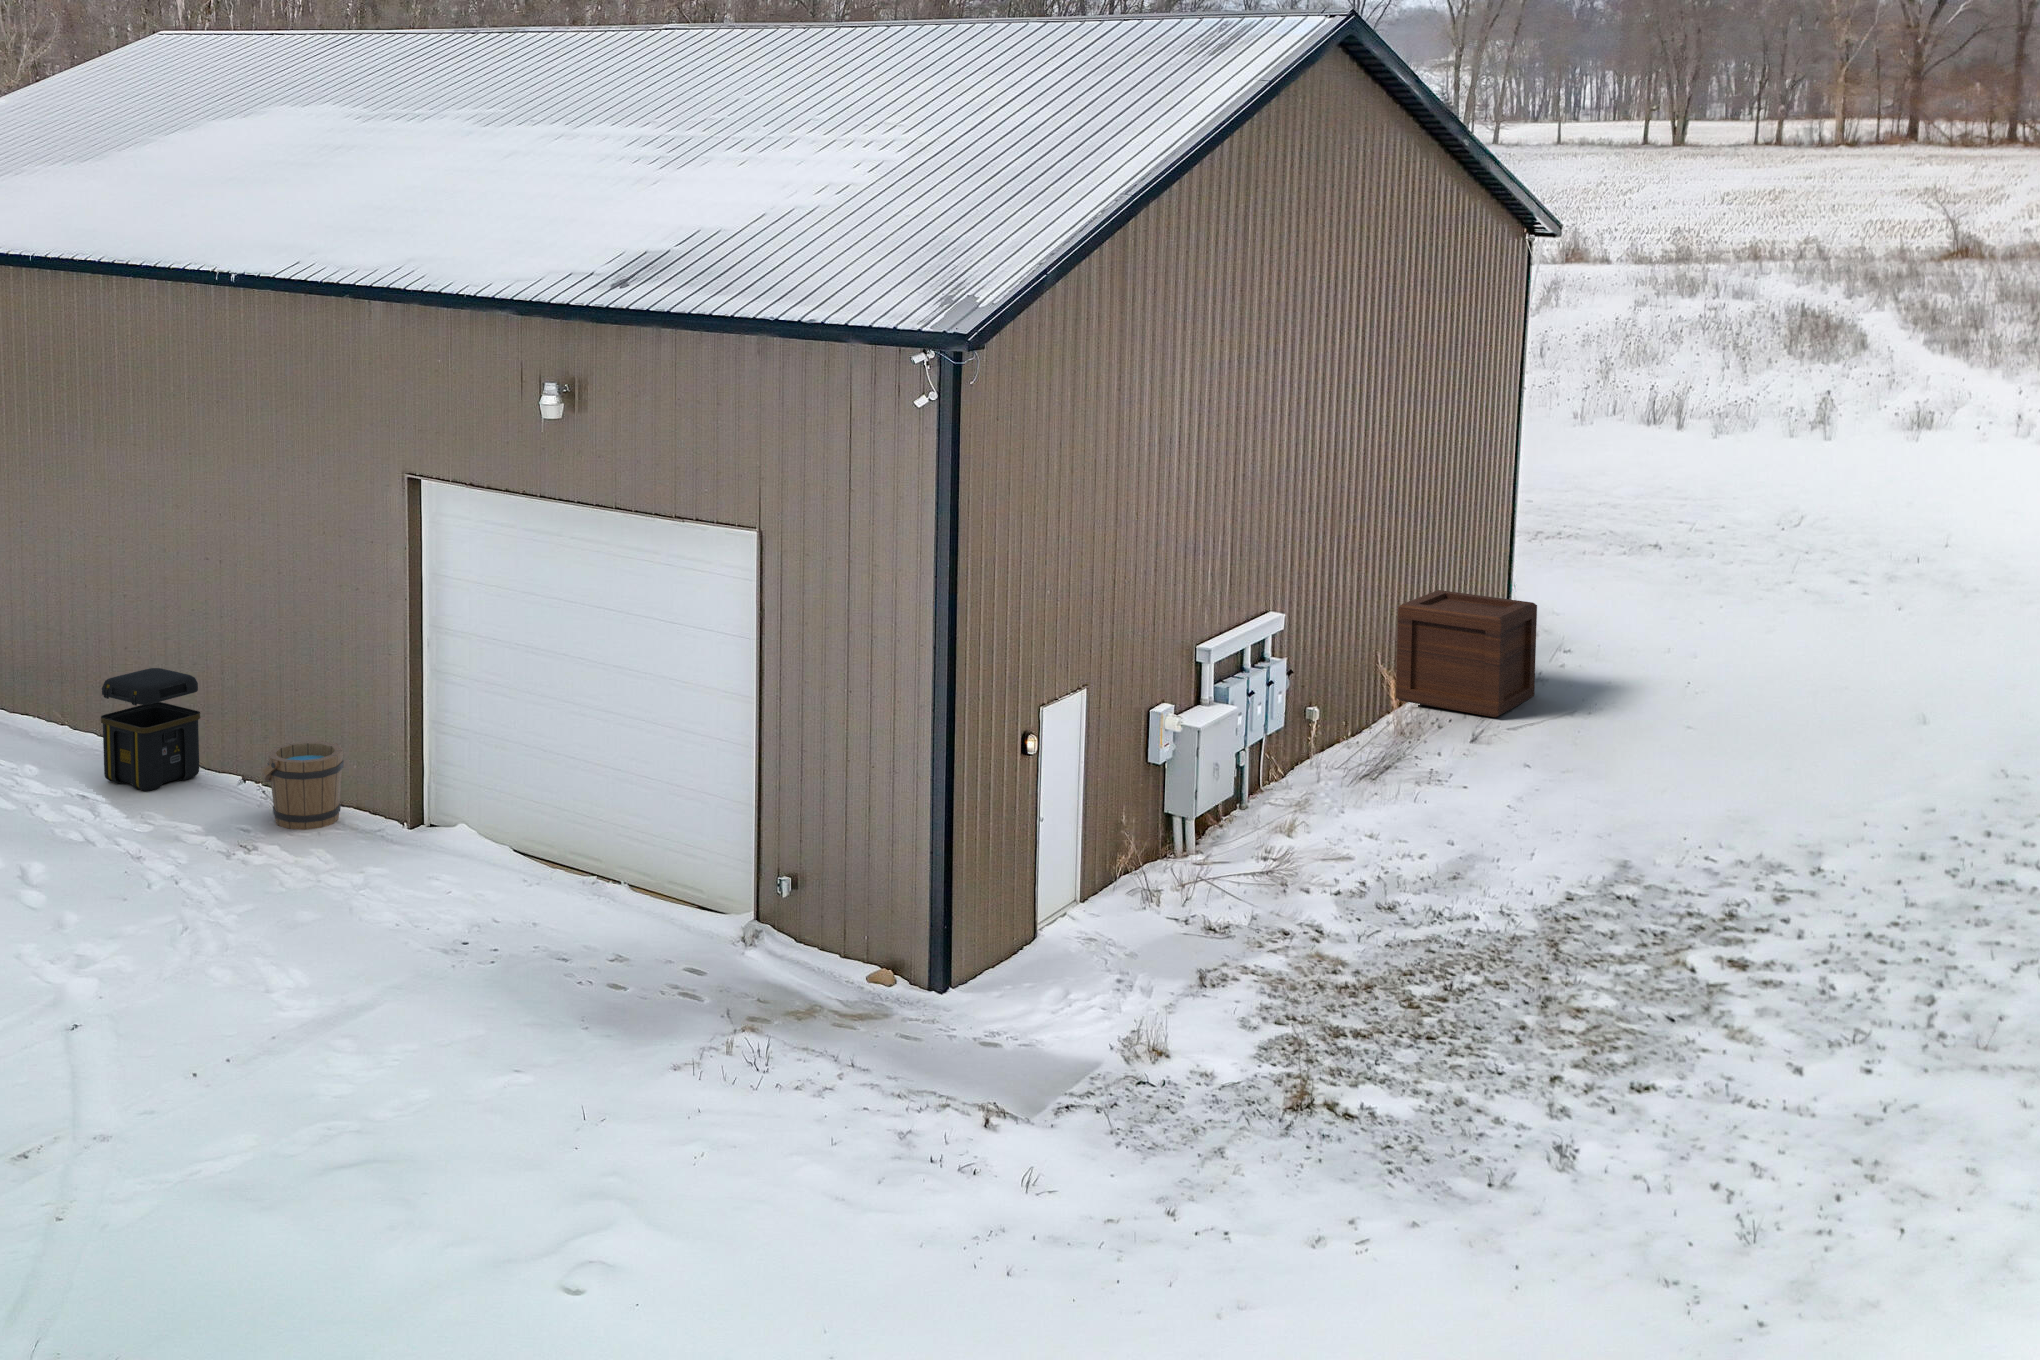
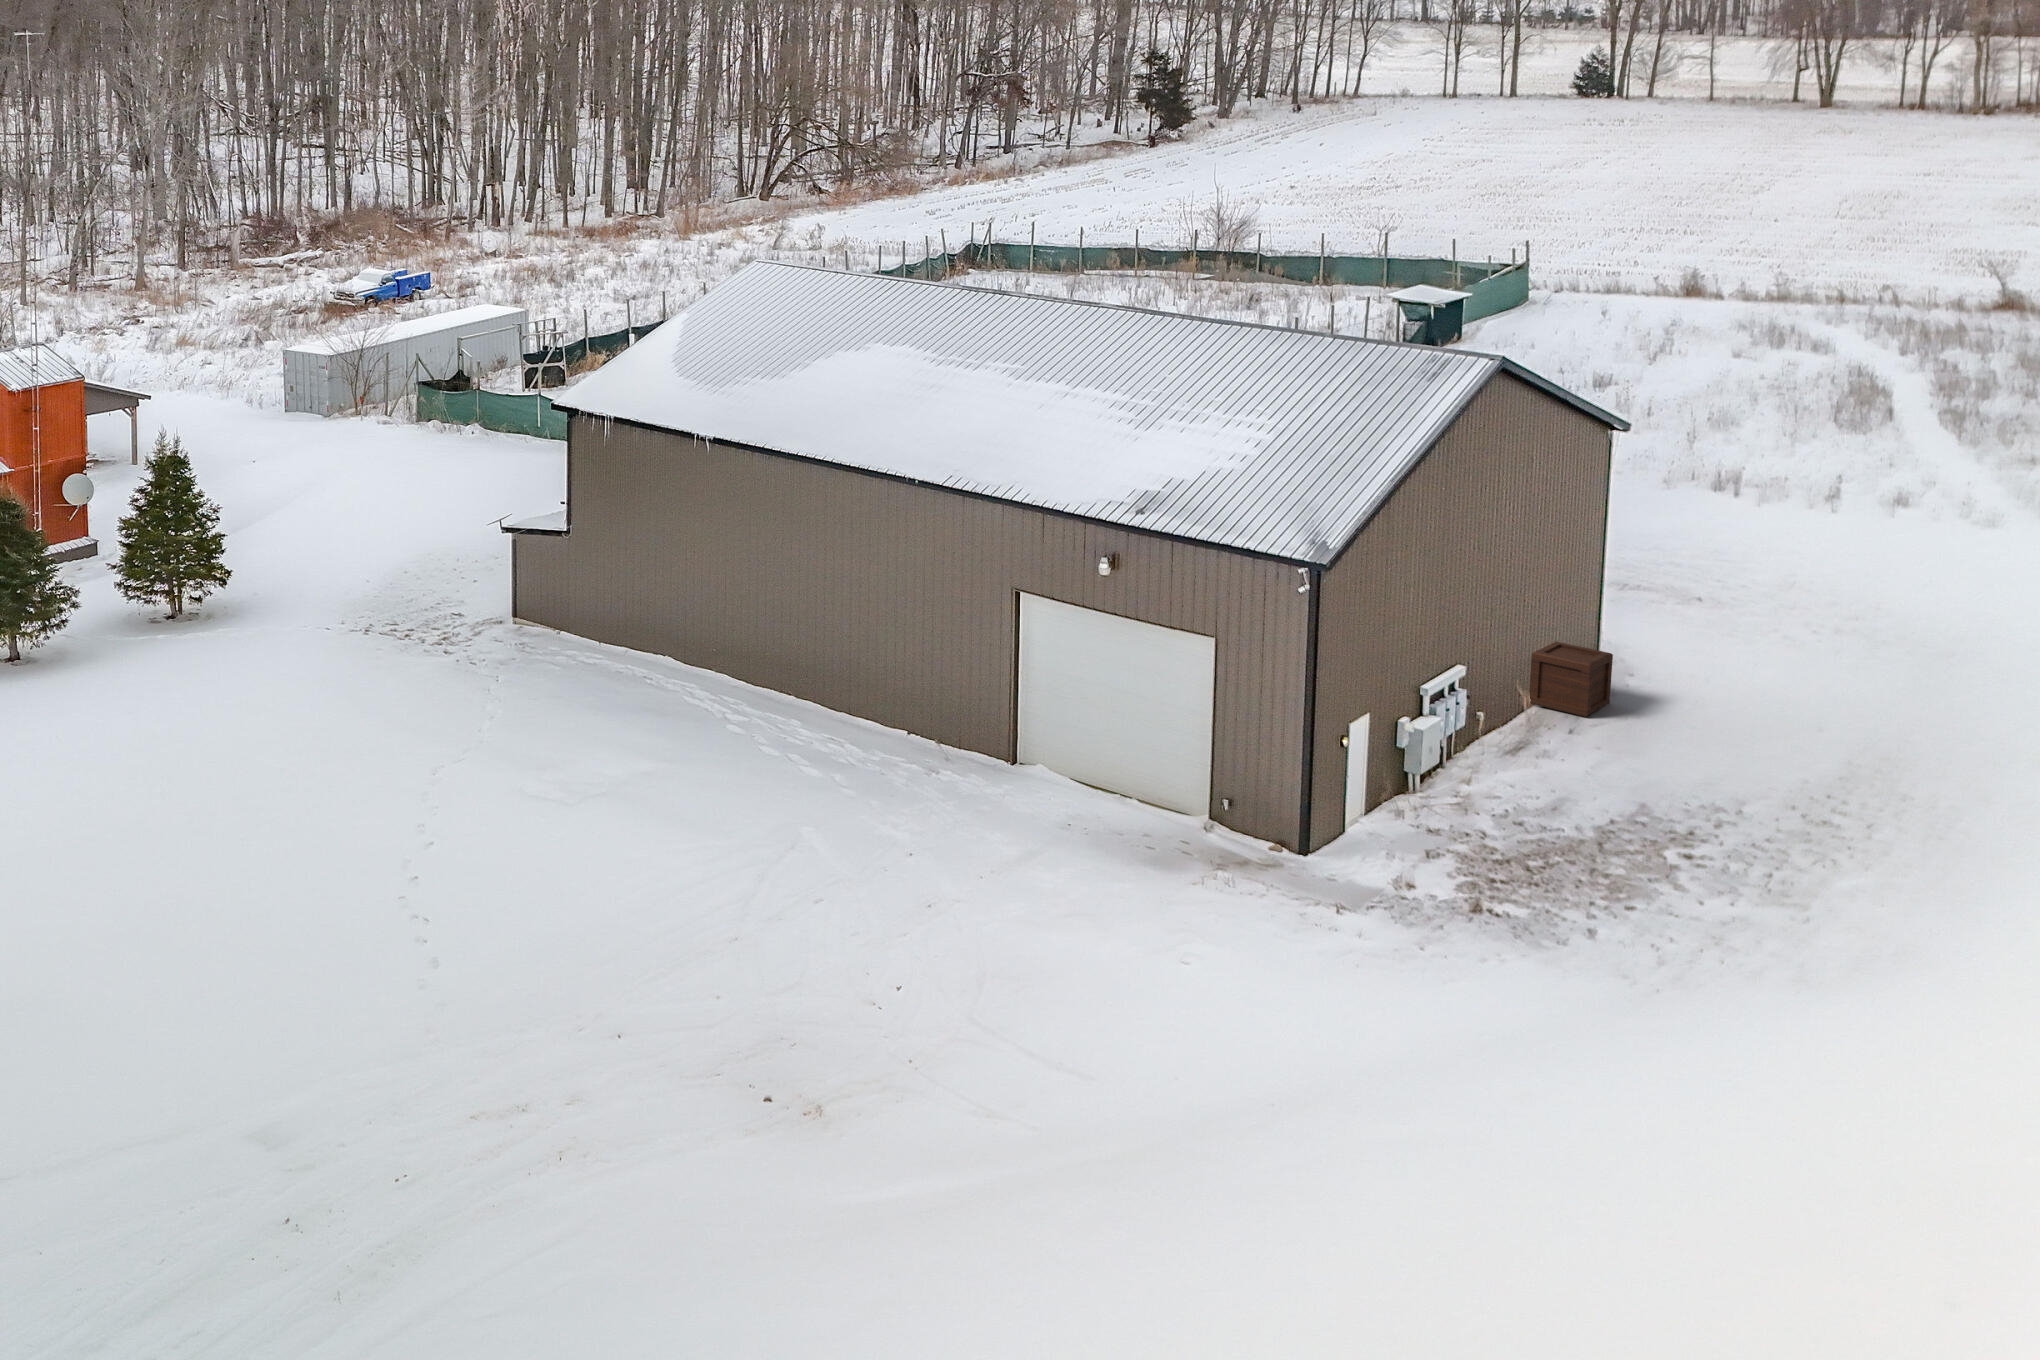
toolbox: present [101,668,201,791] -> none [831,671,881,735]
bucket: present [262,741,344,830] -> none [933,716,974,761]

